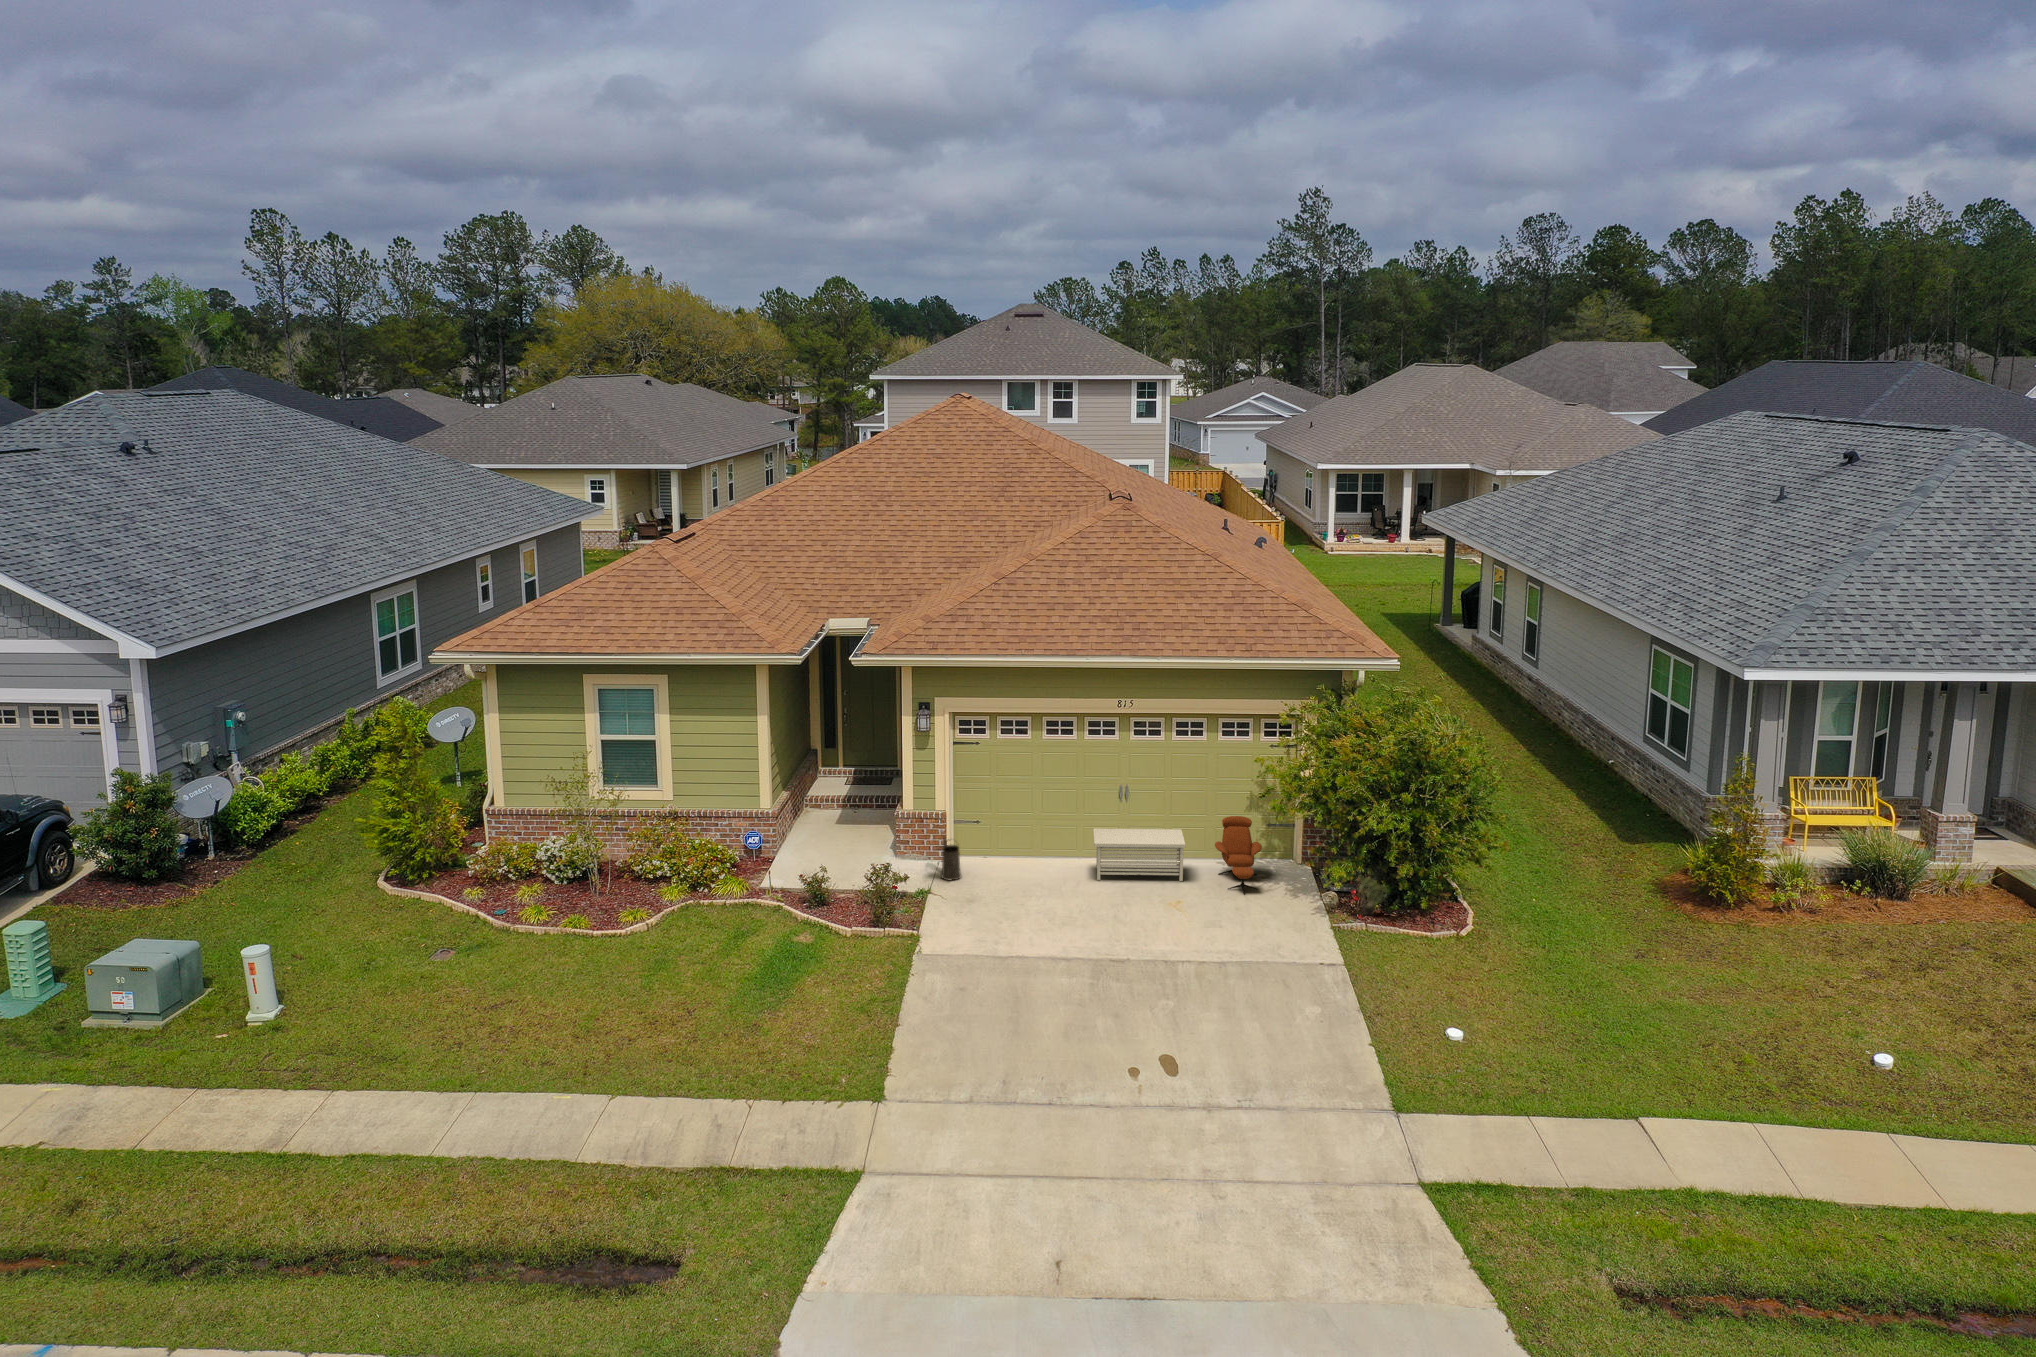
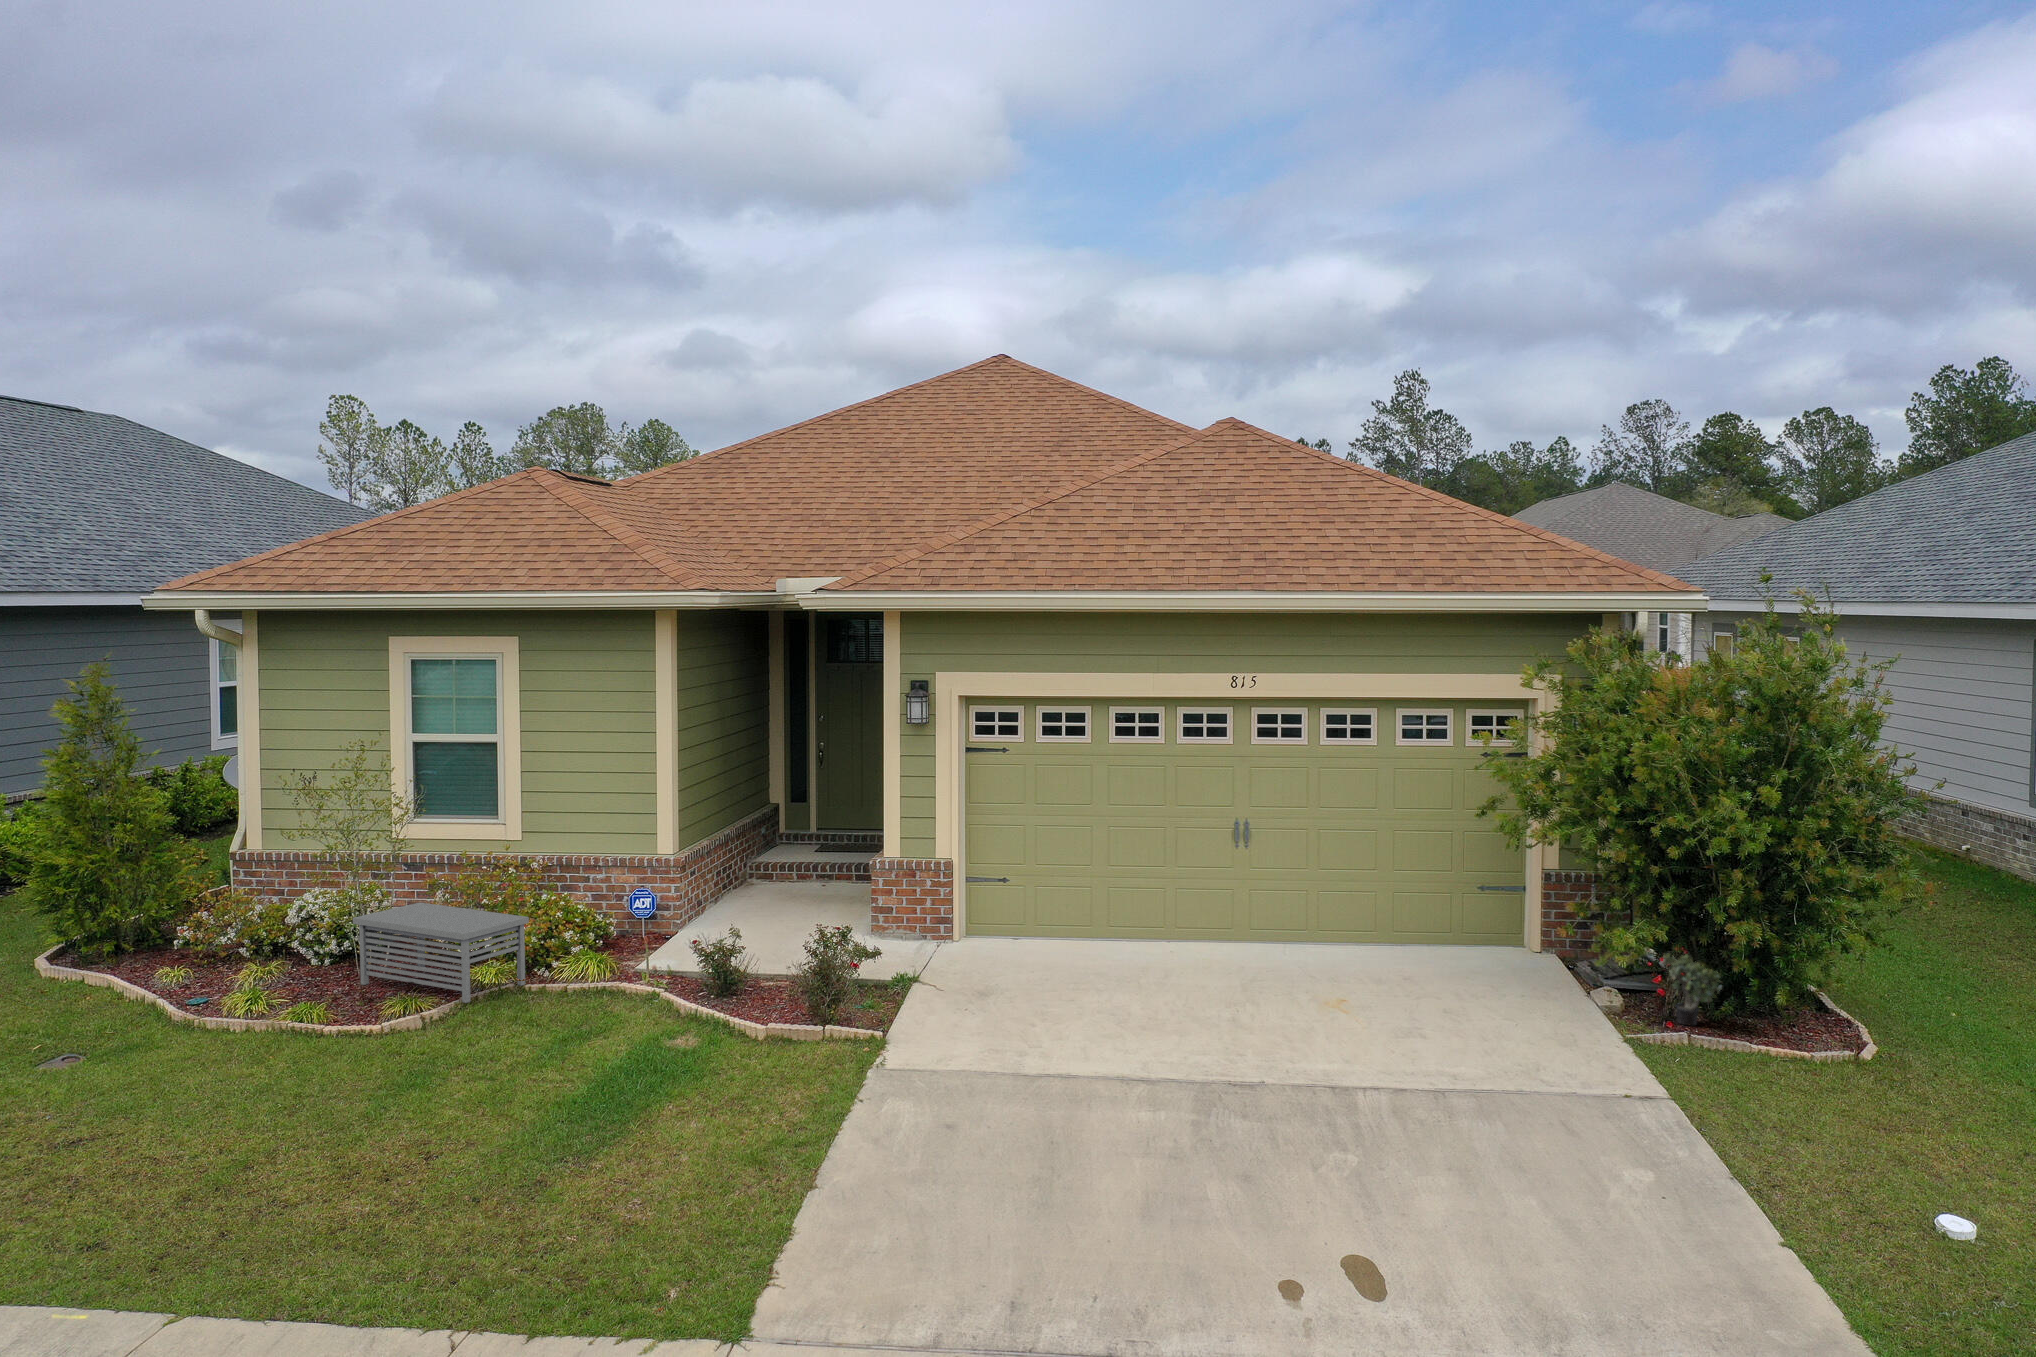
lounge chair: present [1215,816,1262,894] -> none [1396,871,1477,994]
storage bench: present [1093,829,1185,881] -> present [353,903,529,1003]
watering can: present [941,837,961,880] -> none [940,899,974,969]

